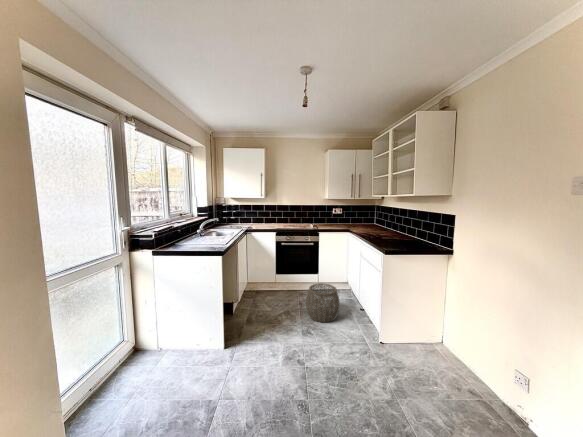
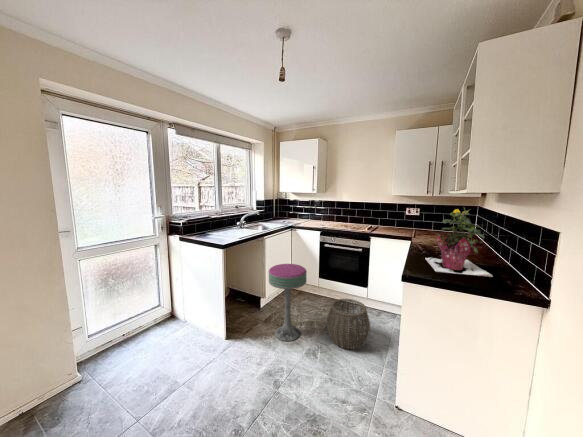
potted plant: none [379,205,422,247] -> present [426,208,492,277]
bar stool: none [257,262,292,332] -> present [269,264,307,341]

